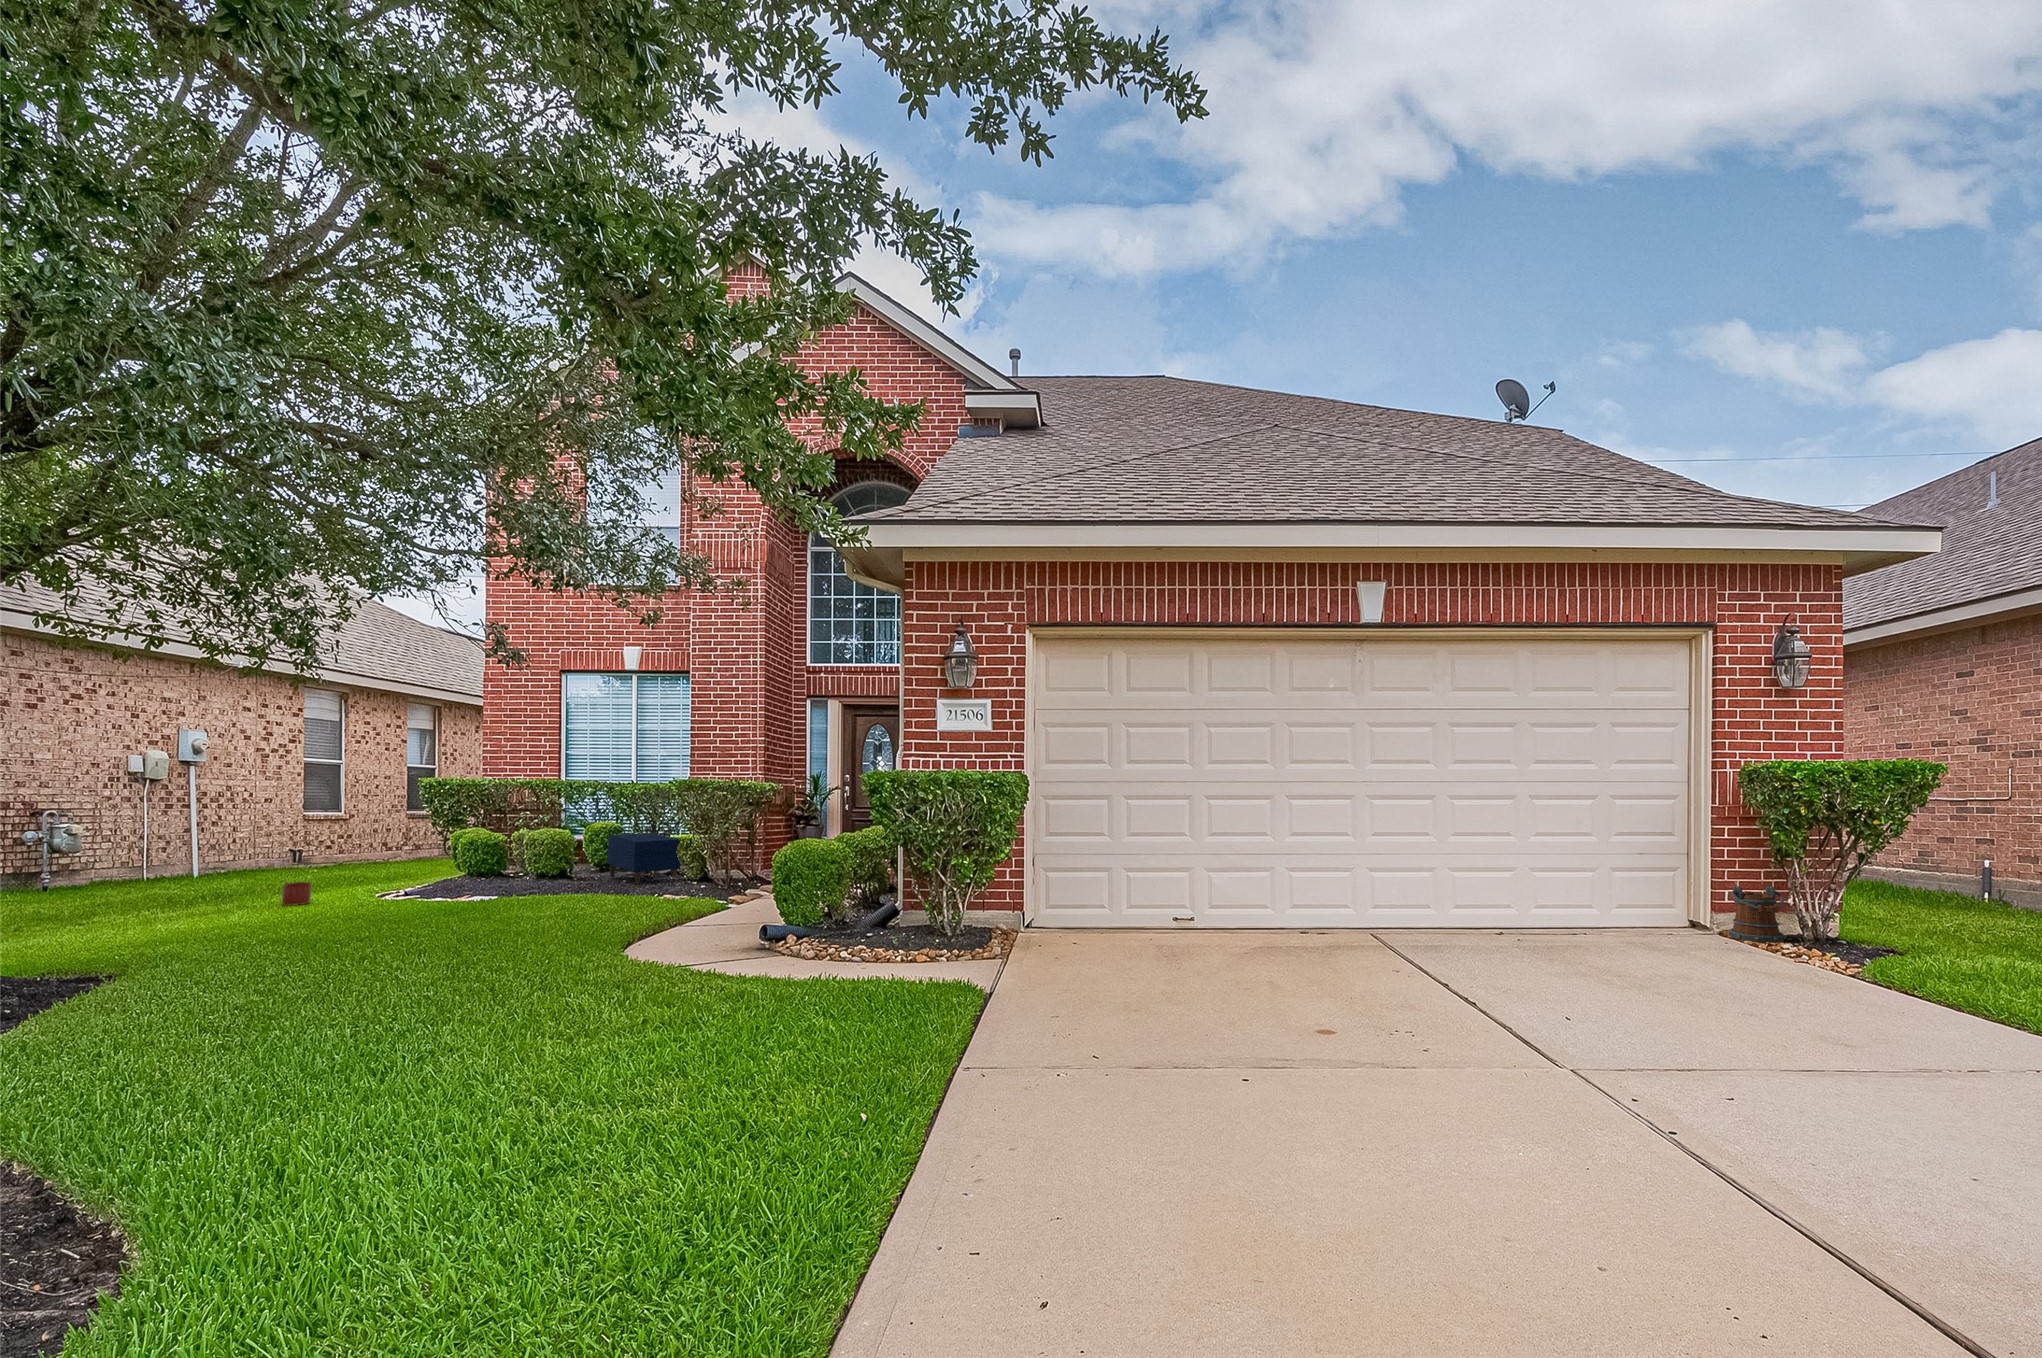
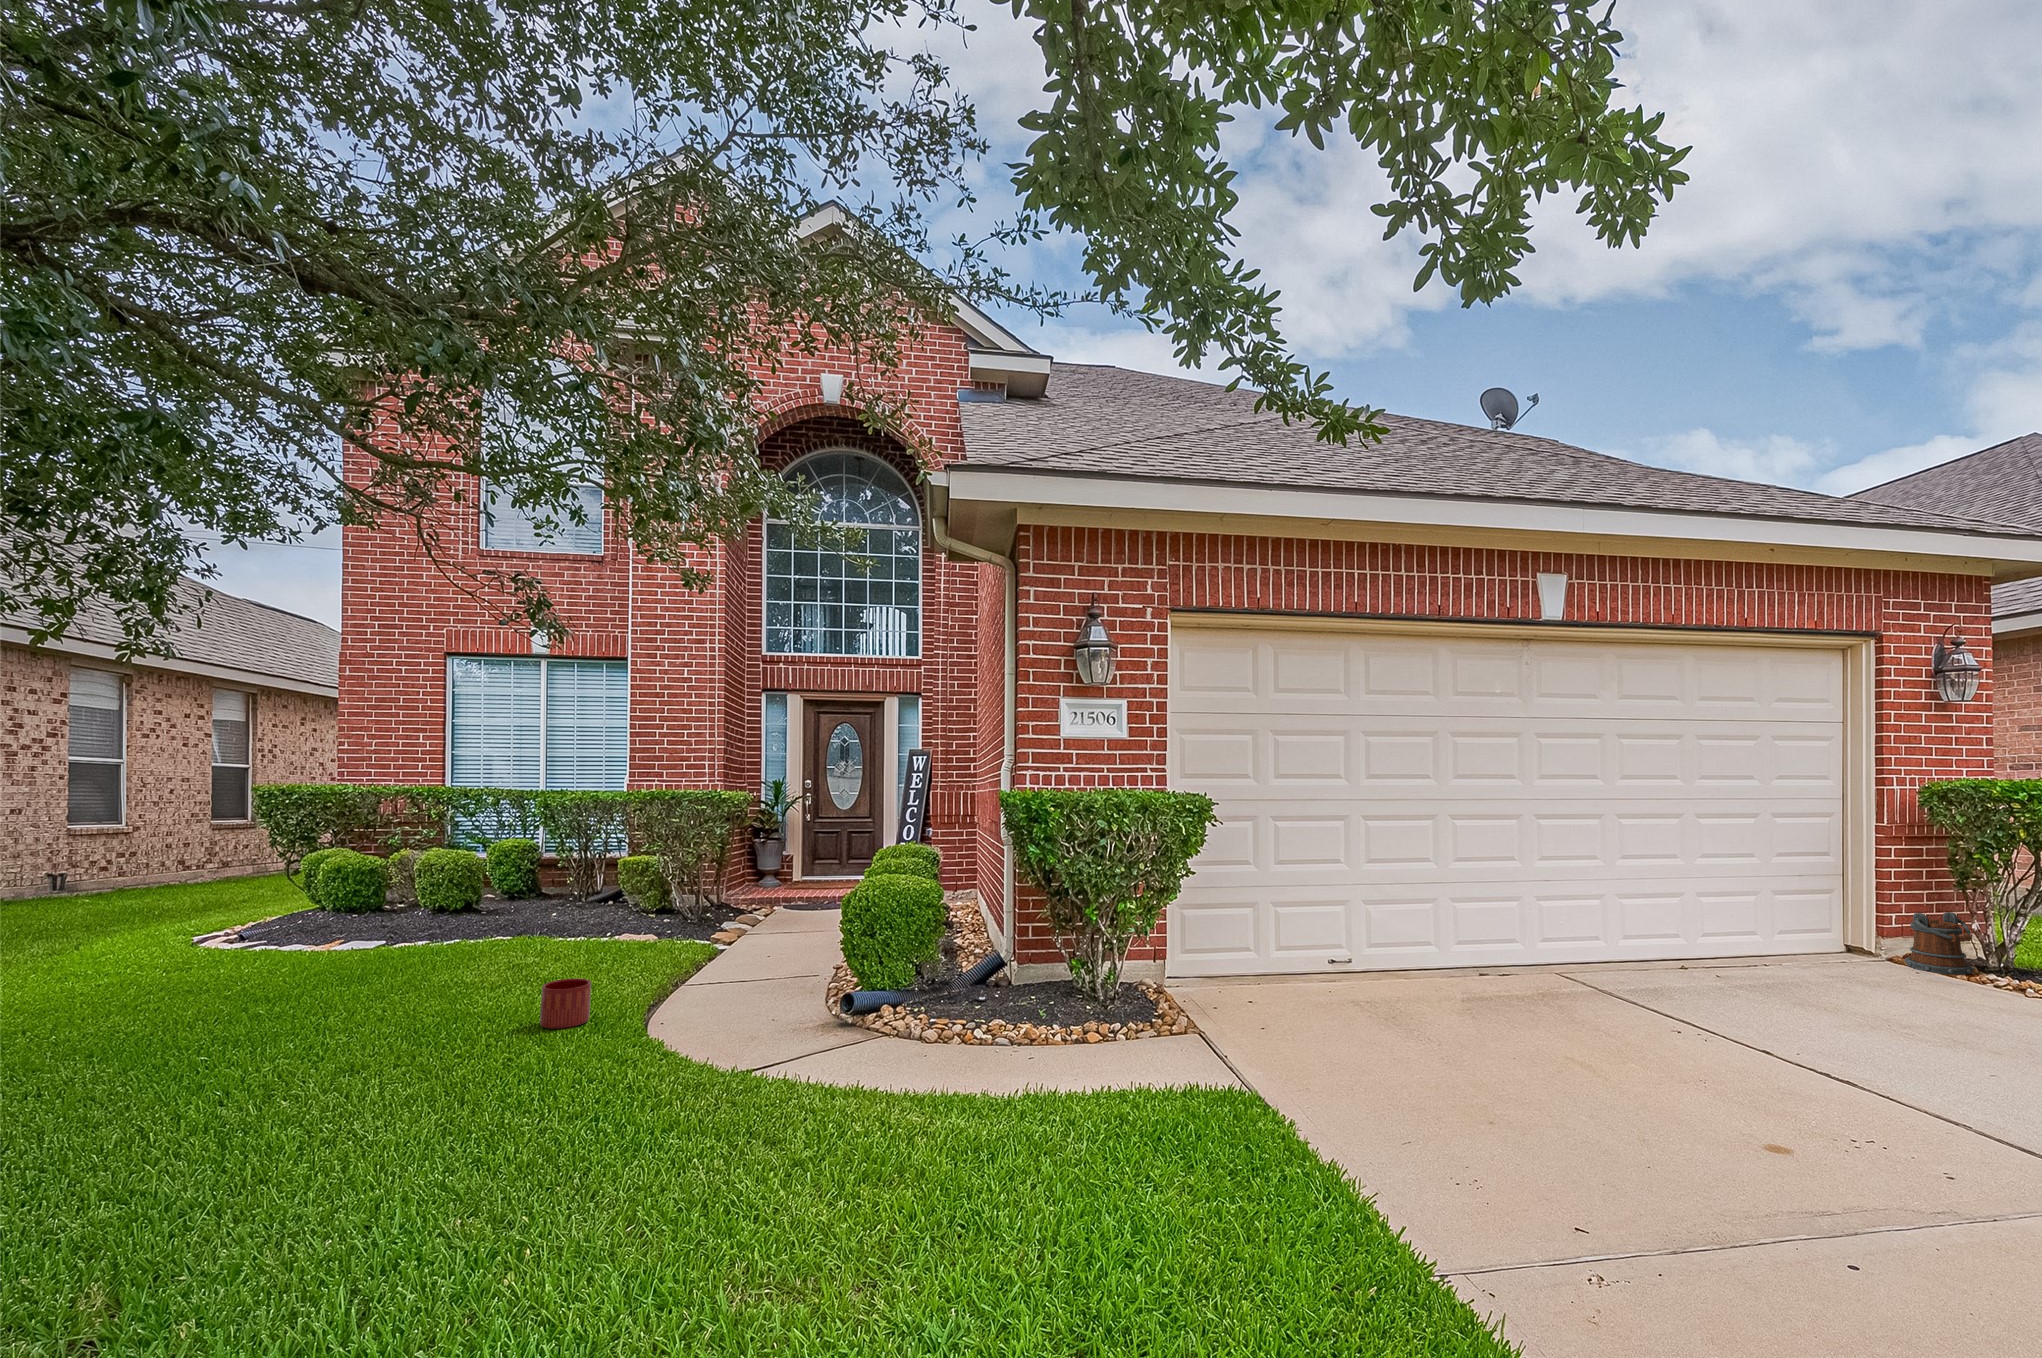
bench: present [607,833,680,885] -> none [515,852,618,922]
planter: present [282,882,311,906] -> present [540,978,591,1029]

